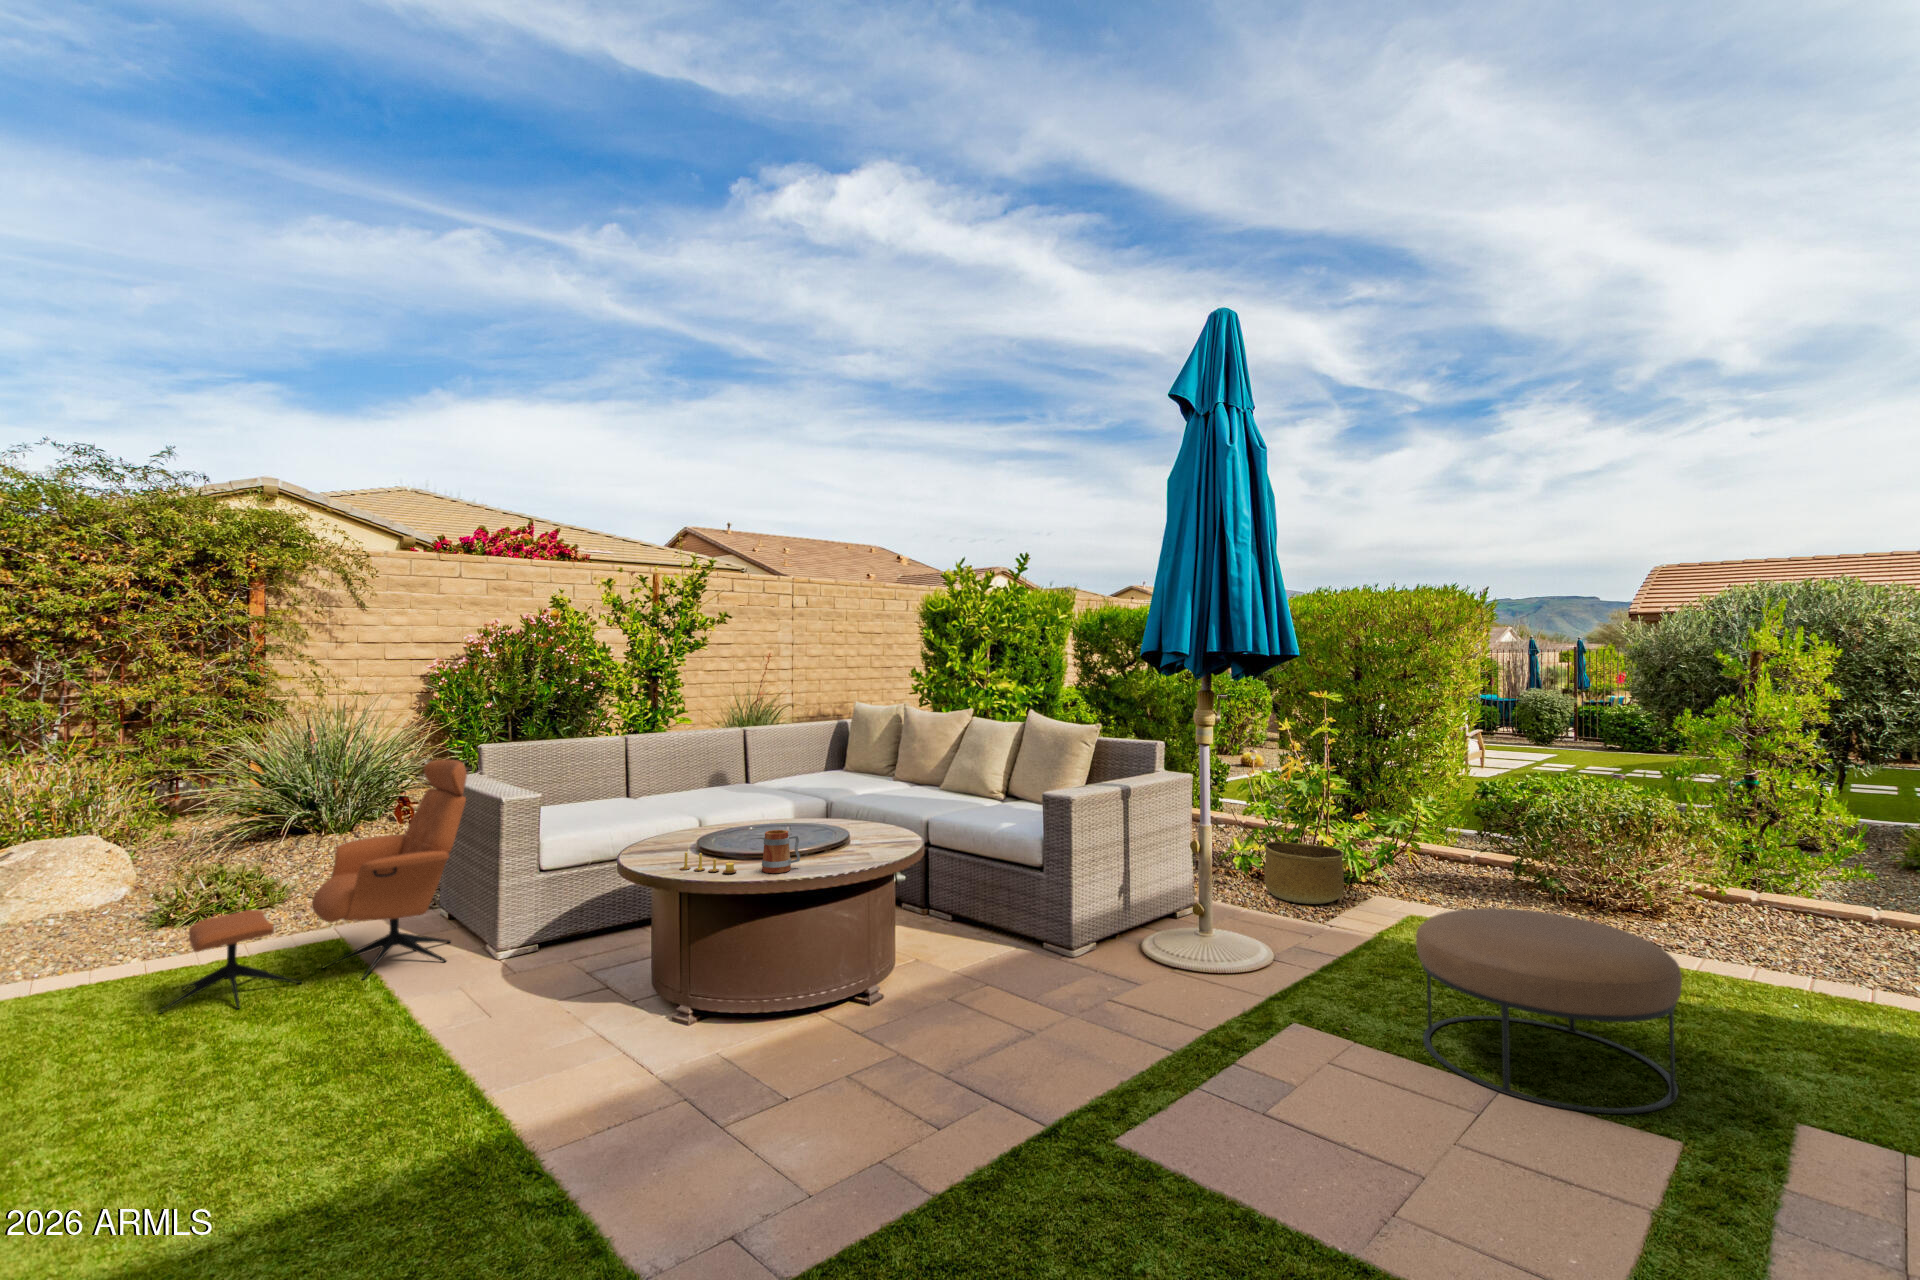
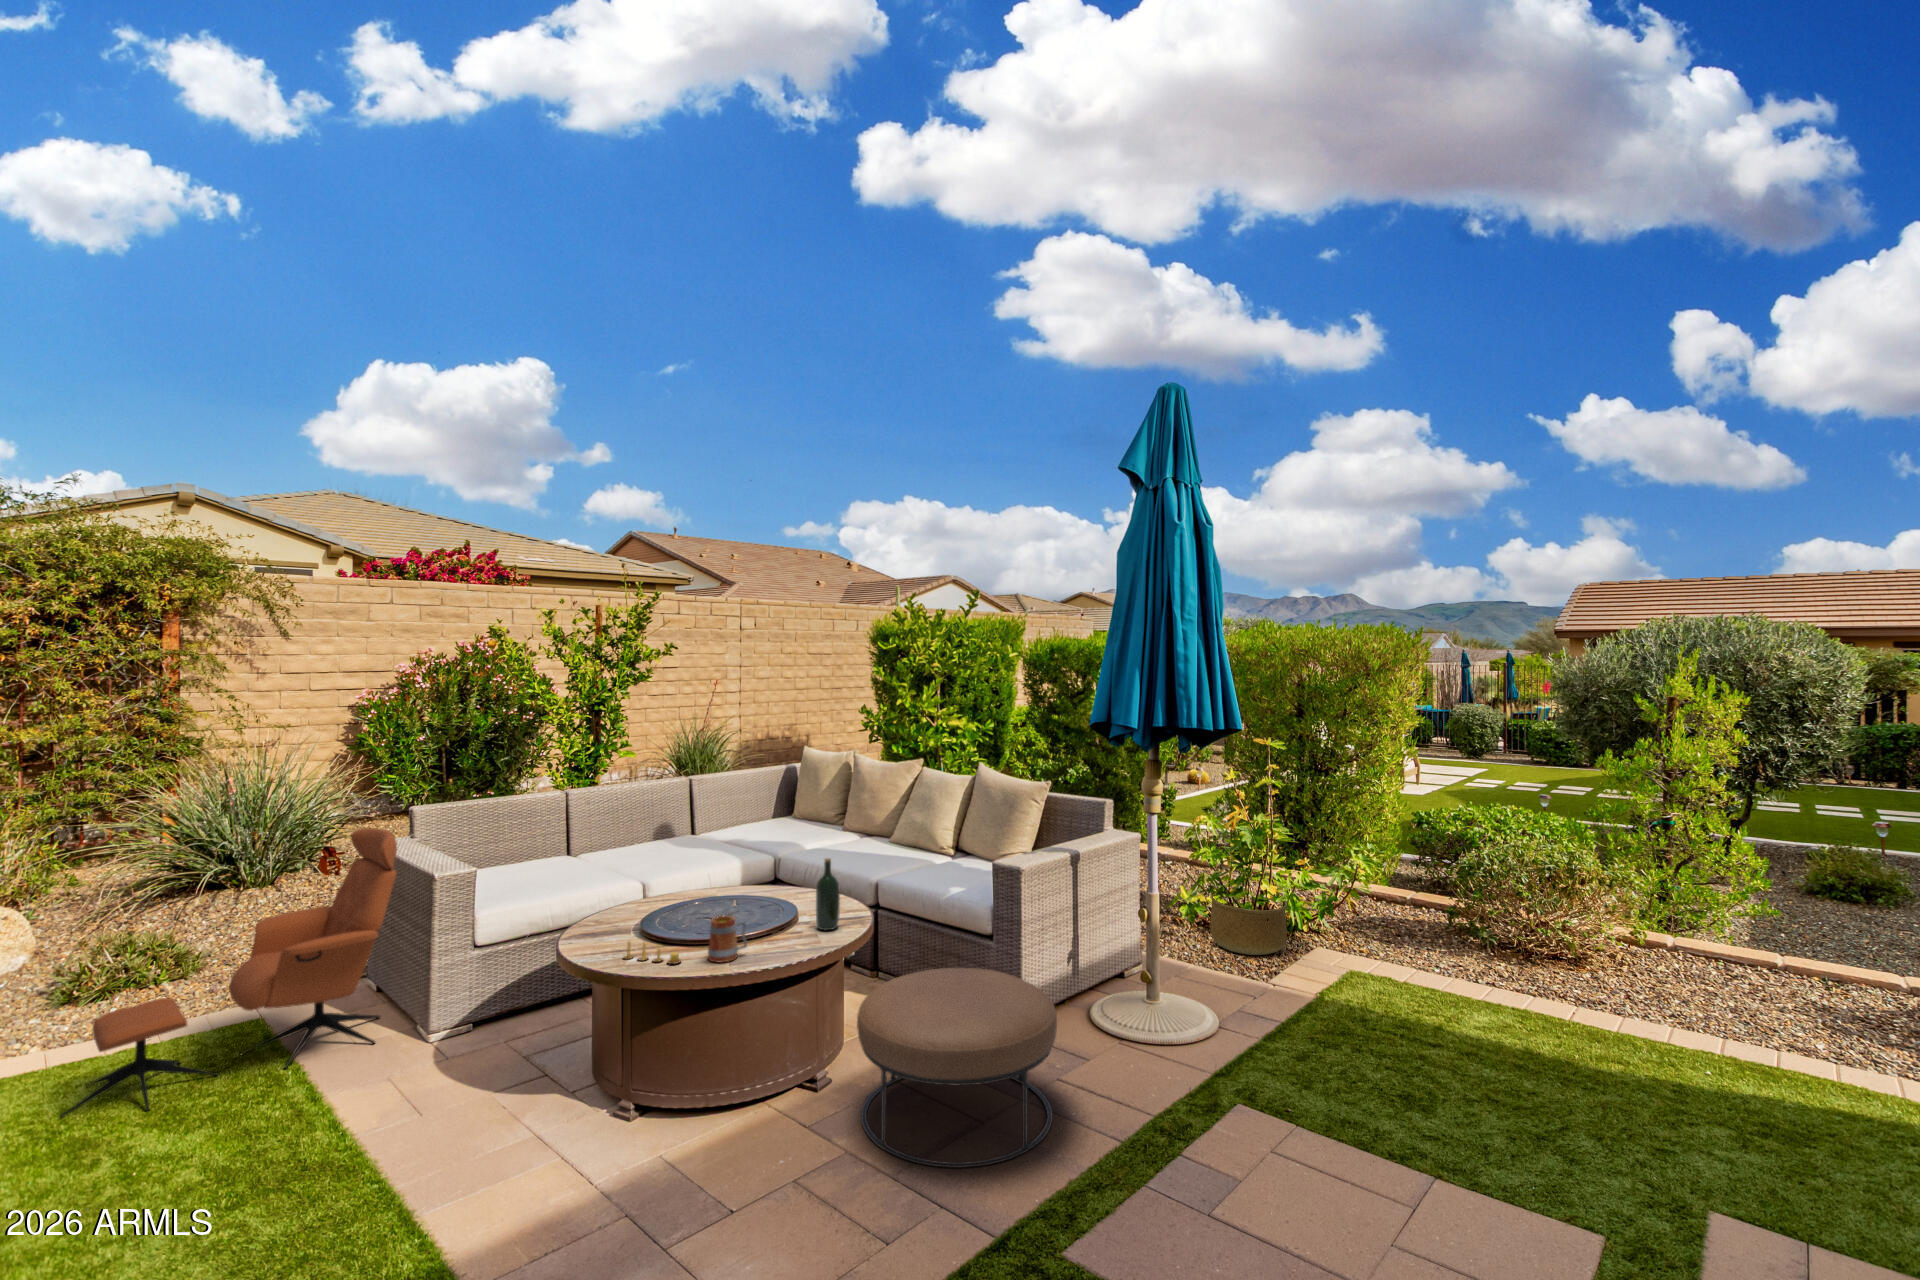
wine bottle: none [867,782,890,852] -> present [816,858,840,931]
ottoman: present [1416,908,1682,1114] -> present [857,968,1057,1168]

